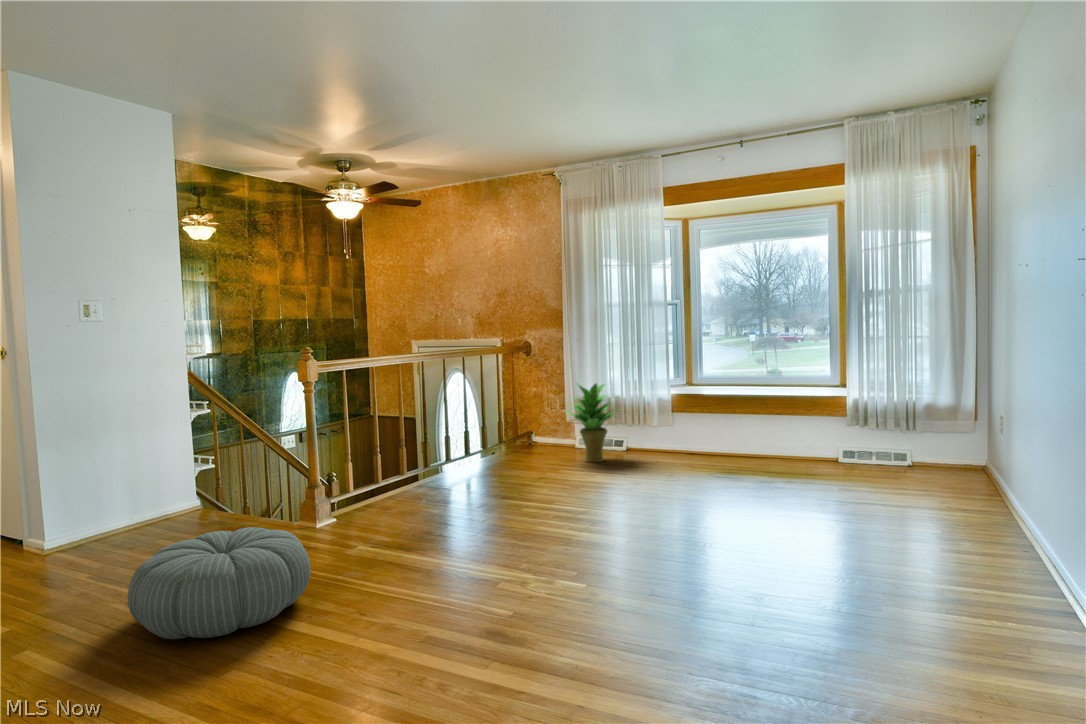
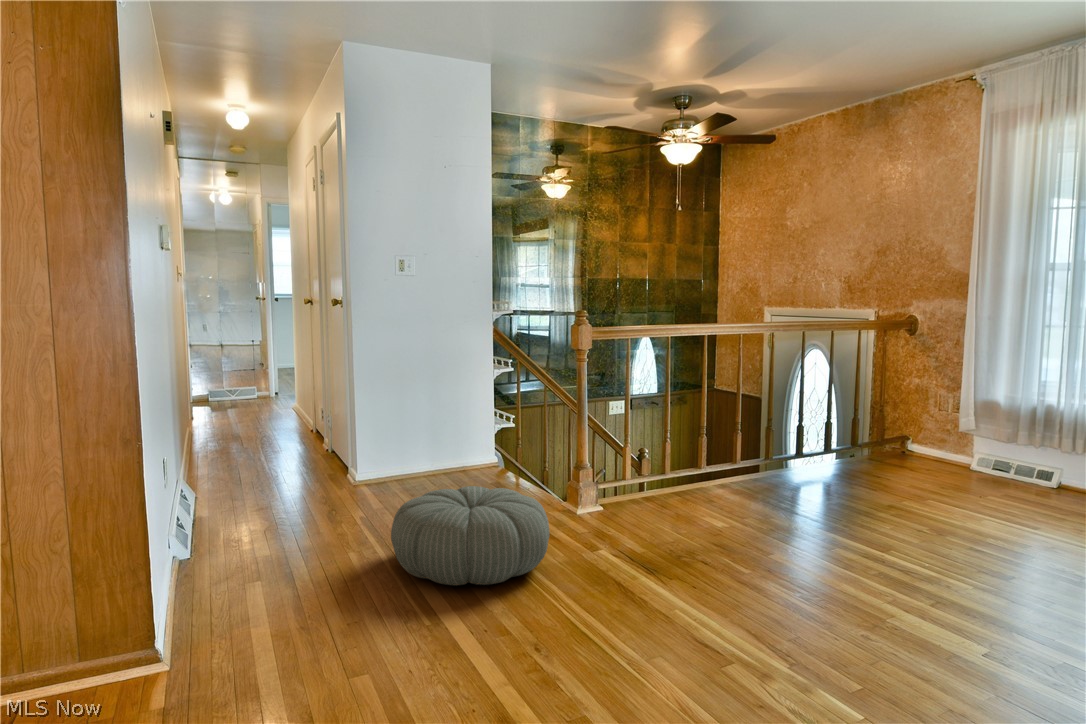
potted plant: present [569,384,617,462] -> none [944,378,1045,495]

